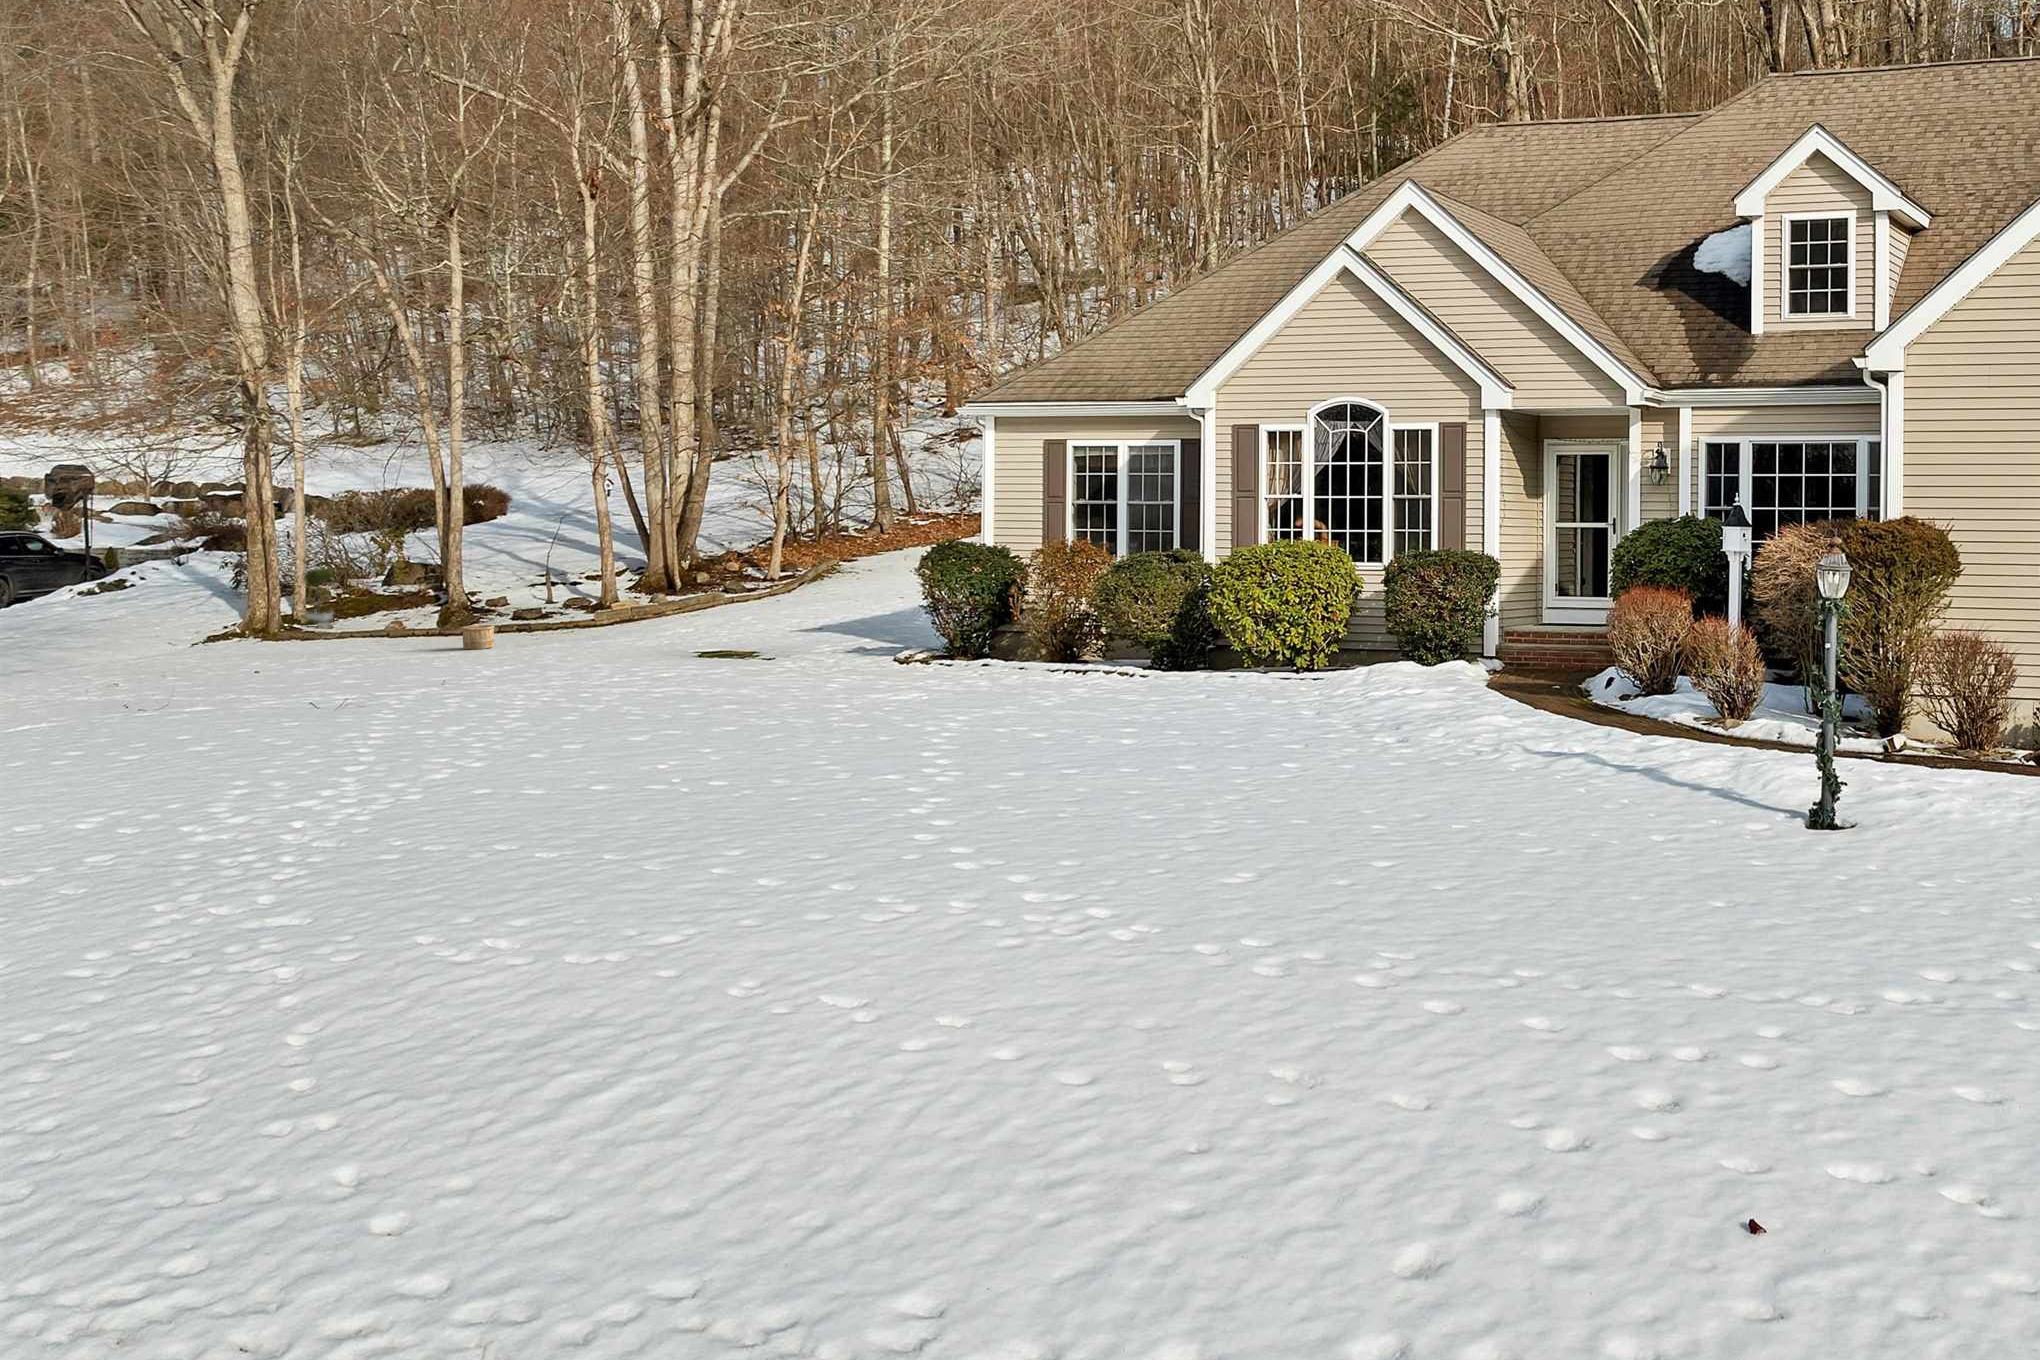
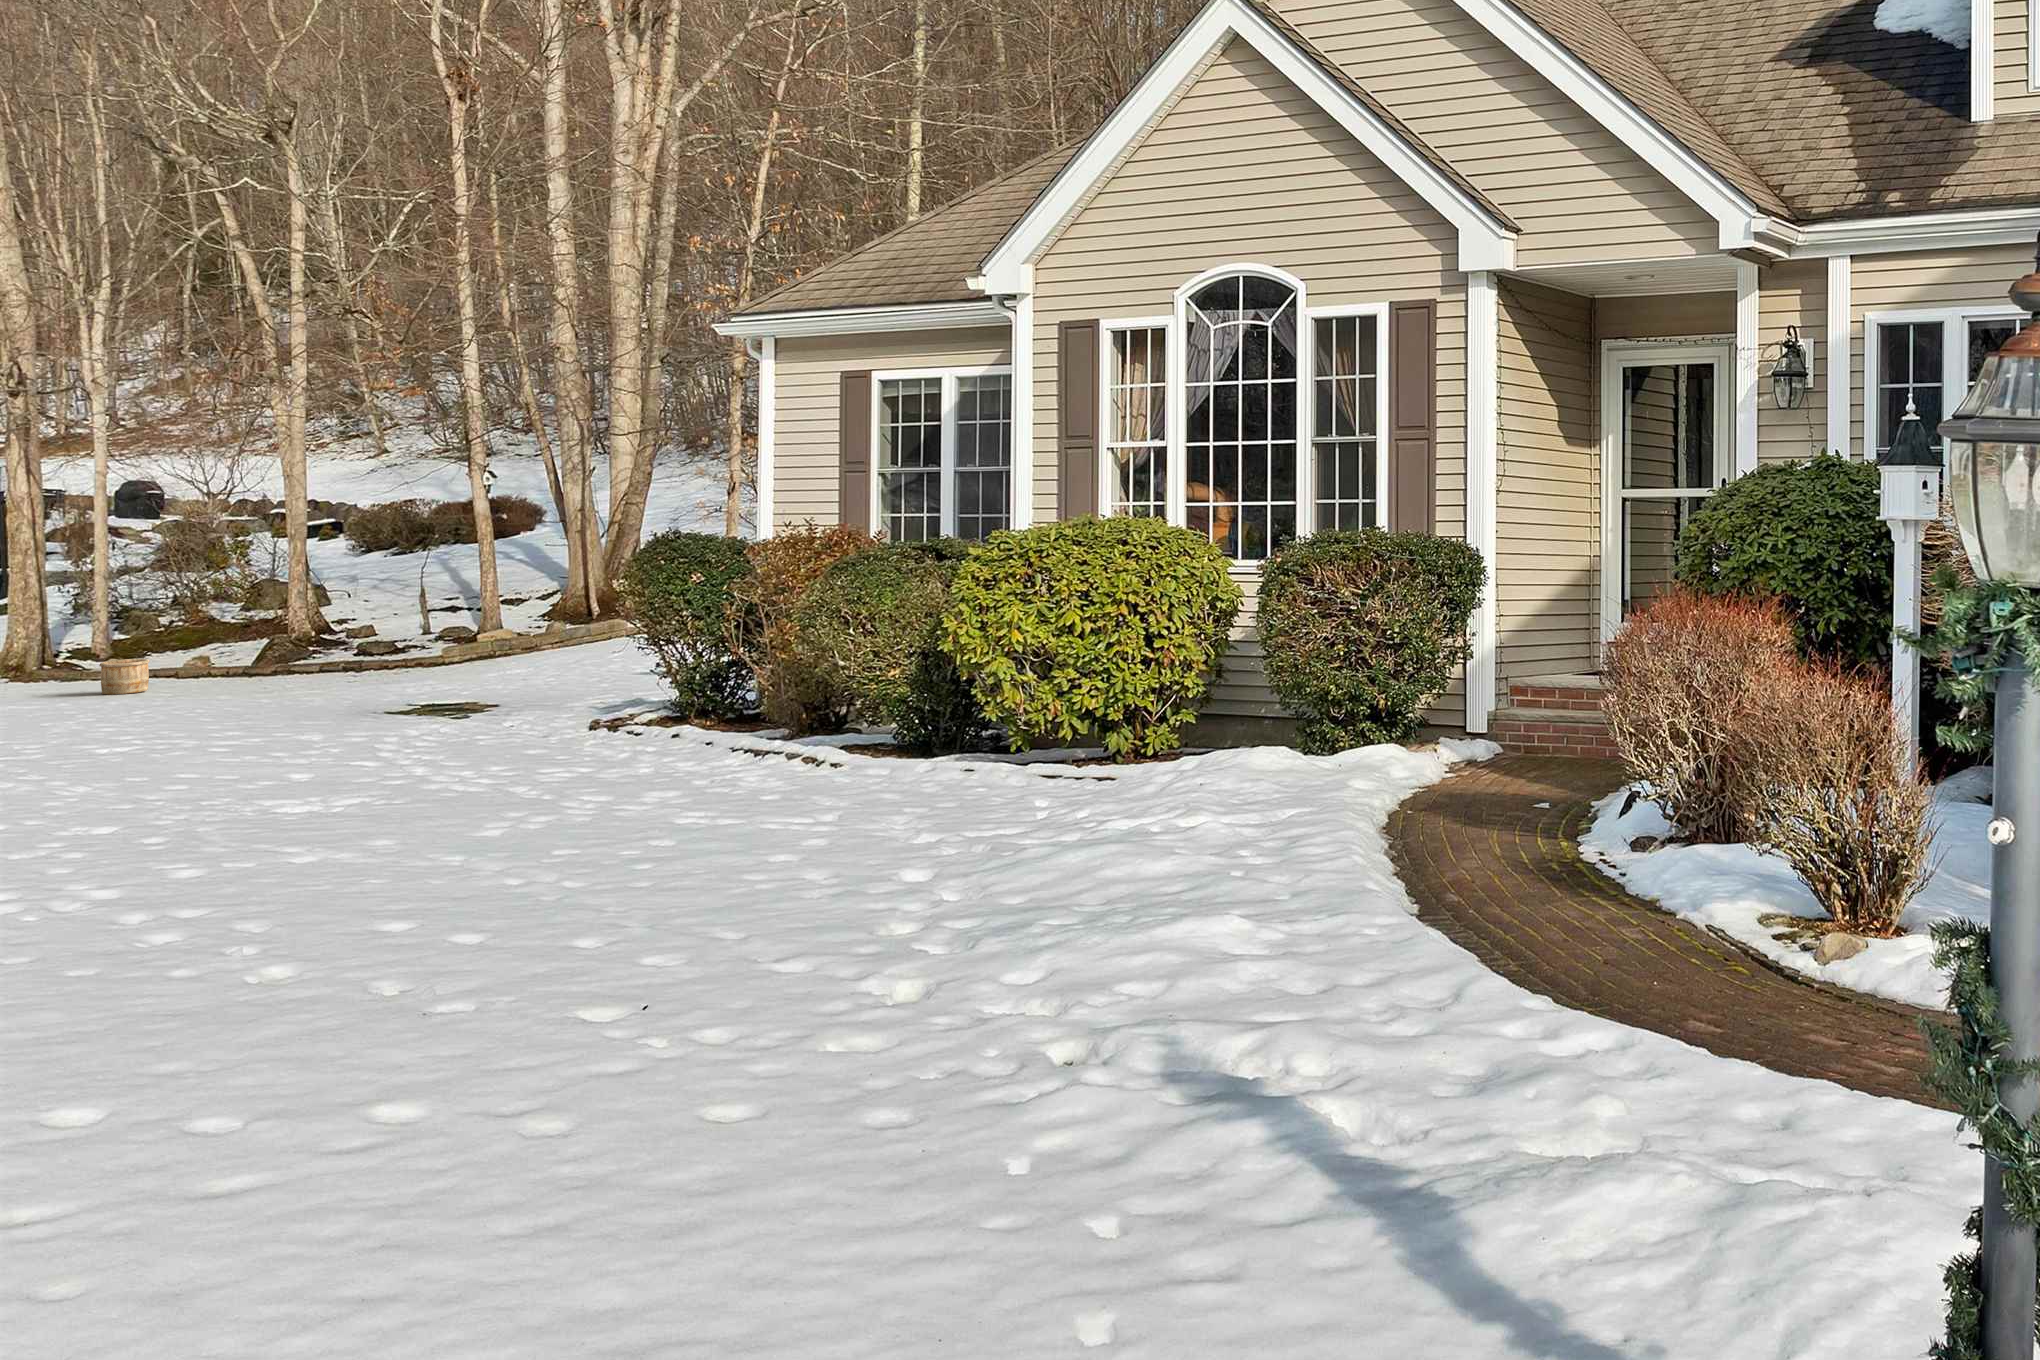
potted tree: present [304,567,334,627] -> none [46,580,91,661]

